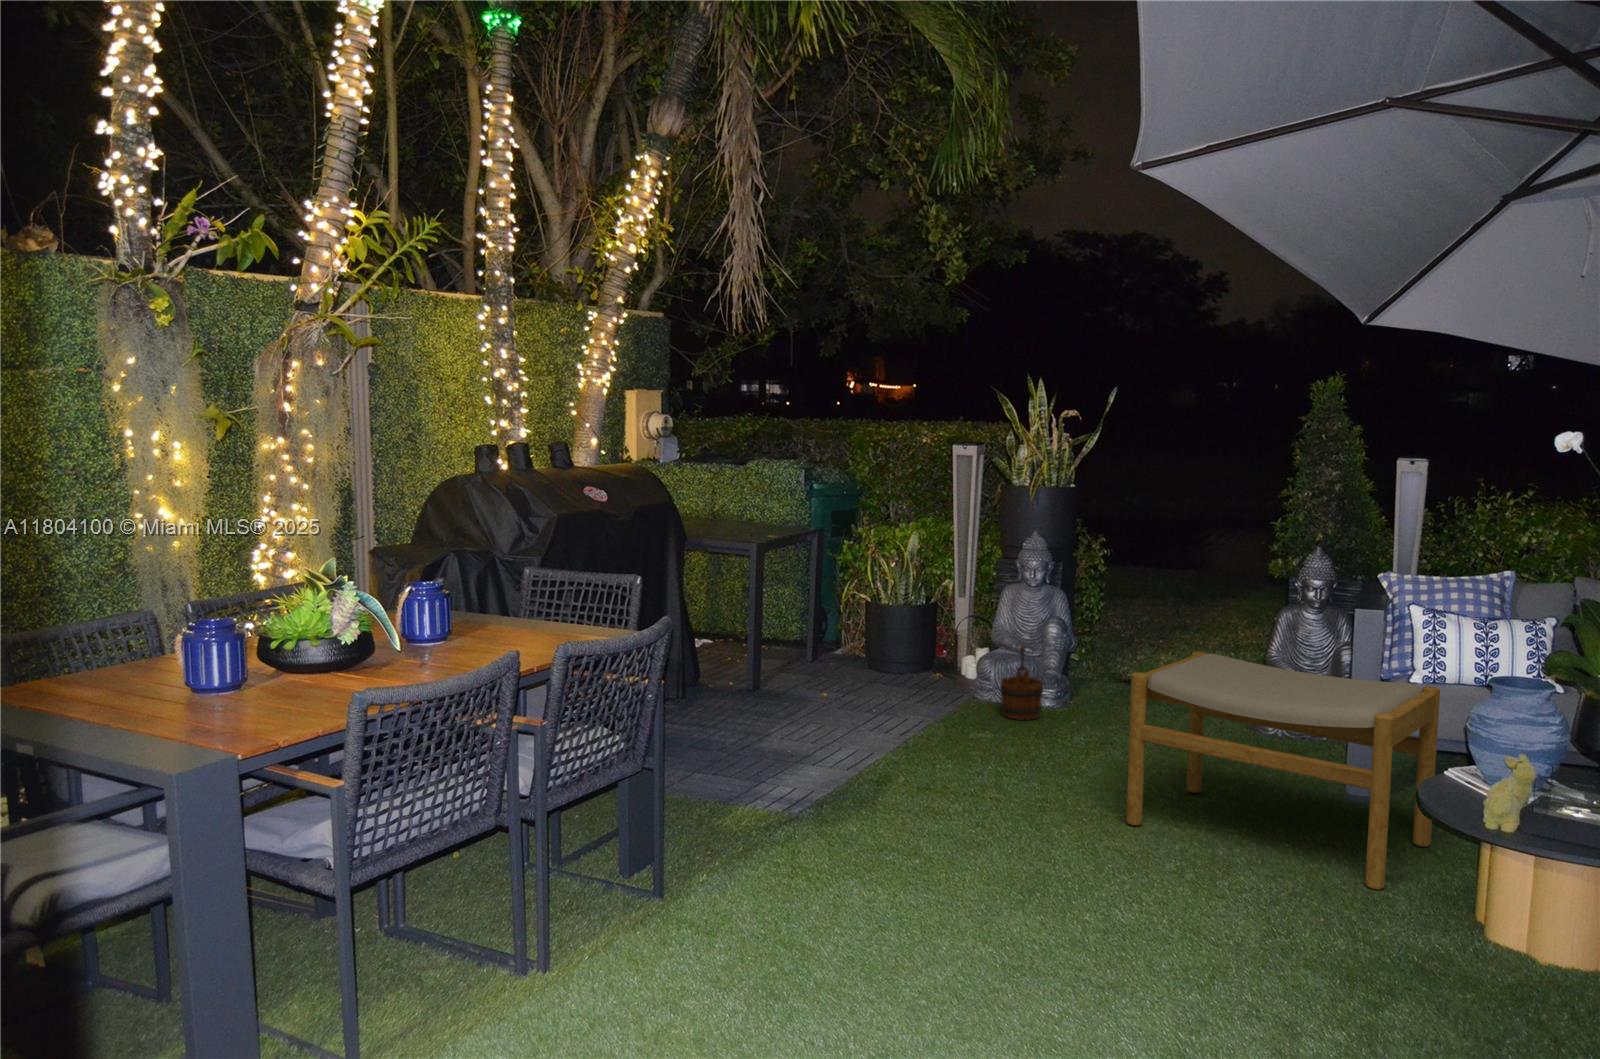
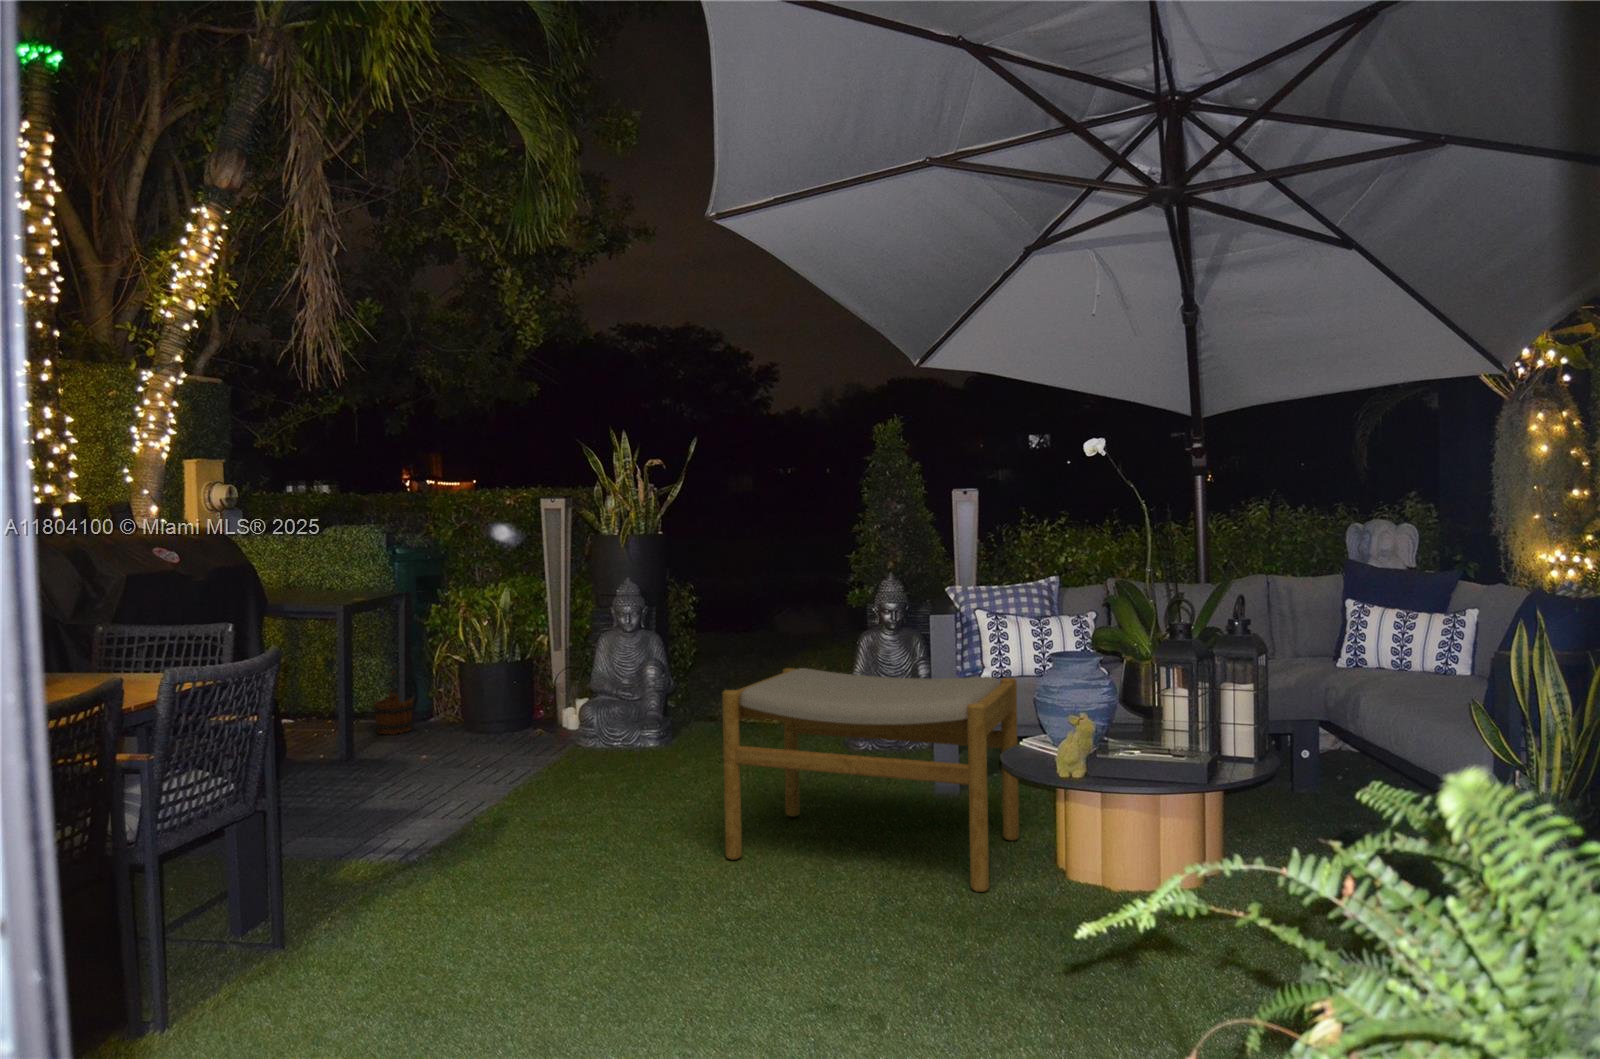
wooden bucket: present [1000,646,1043,720] -> present [374,670,414,735]

